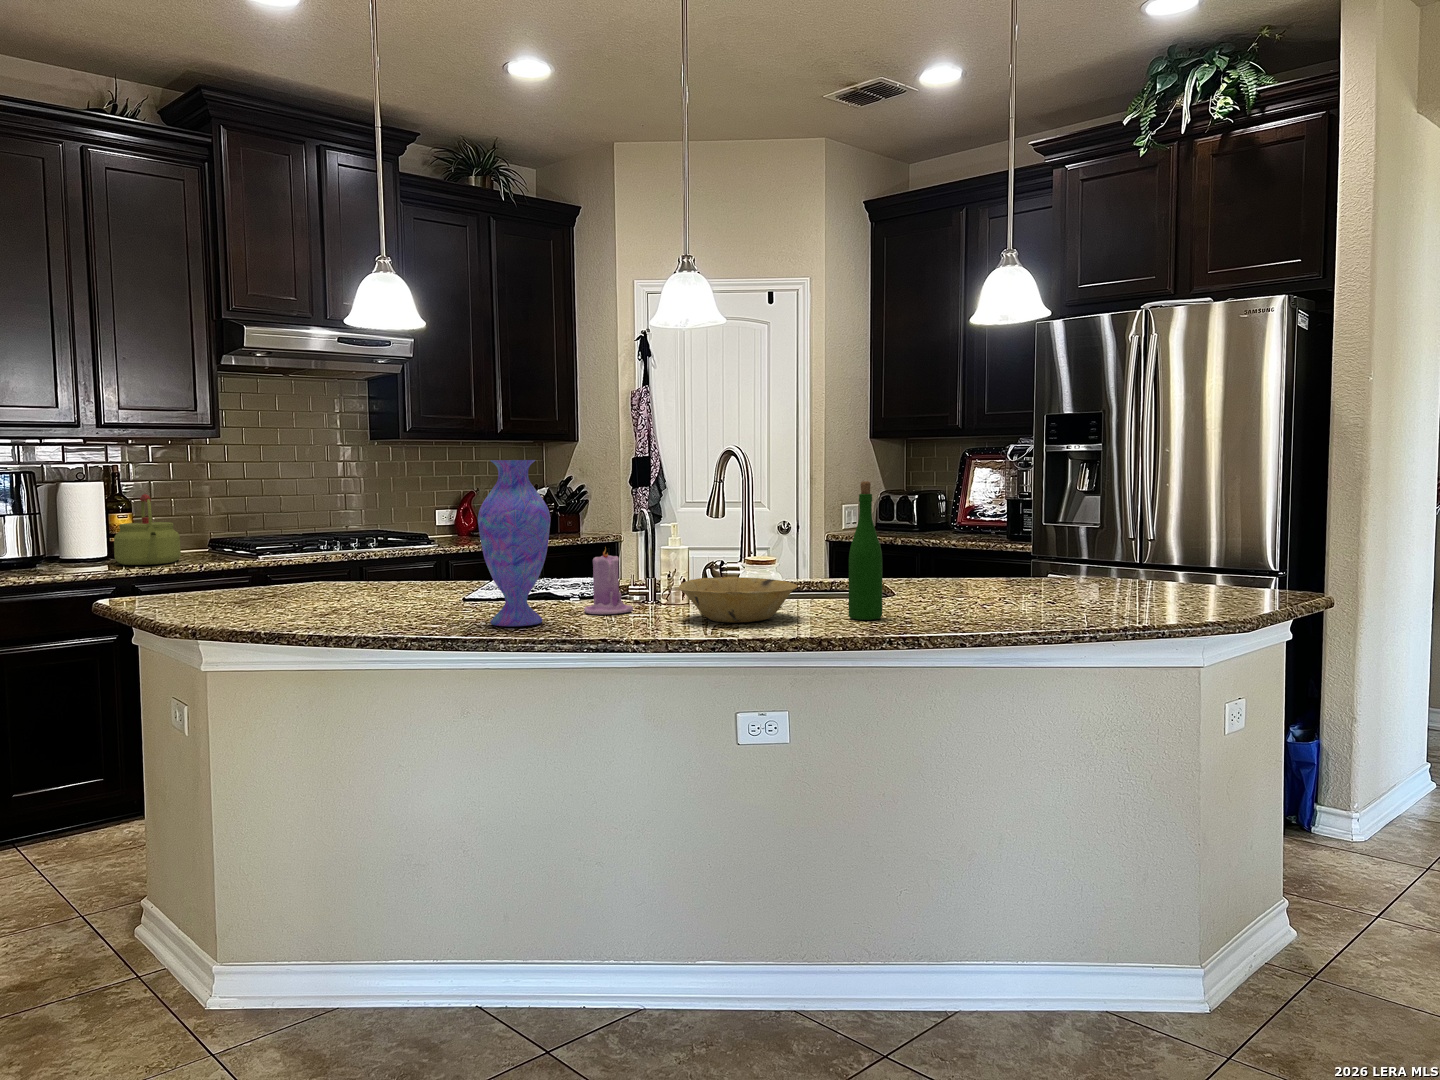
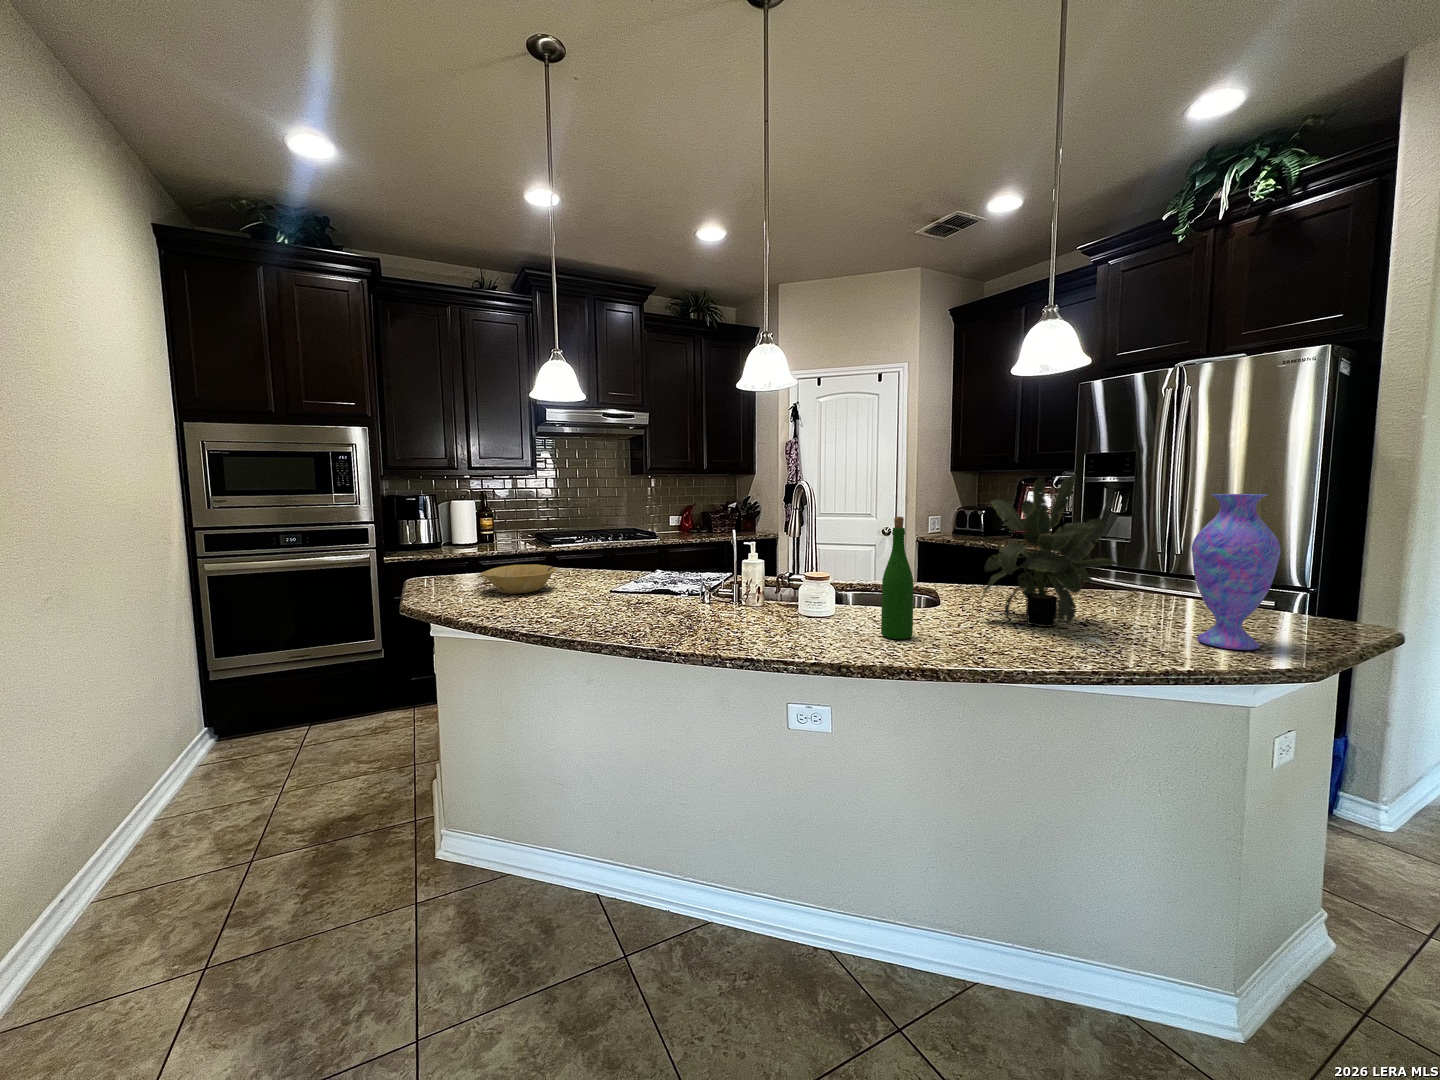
potted plant: none [947,435,1083,606] -> present [981,475,1117,627]
vase: present [478,460,551,626] -> present [1192,494,1281,650]
kettle: present [114,494,181,565] -> none [472,509,509,551]
candle: present [584,548,633,614] -> none [675,563,711,616]
bowl: present [678,577,798,623] -> present [481,564,557,594]

